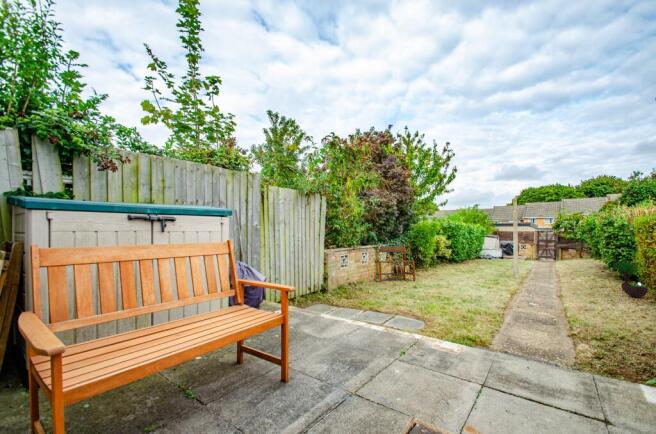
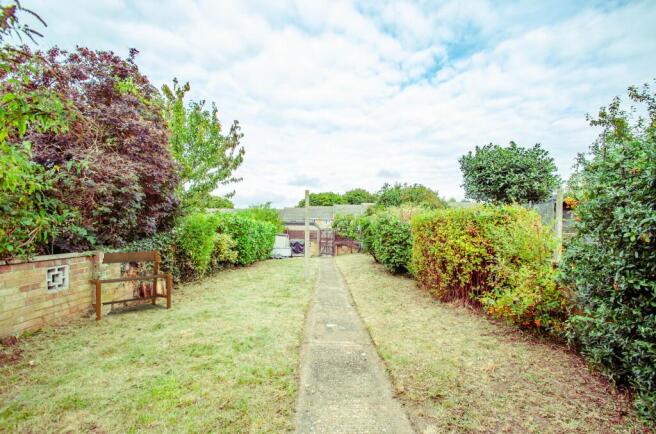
potted tree: present [613,261,648,297] -> none [395,255,421,297]

